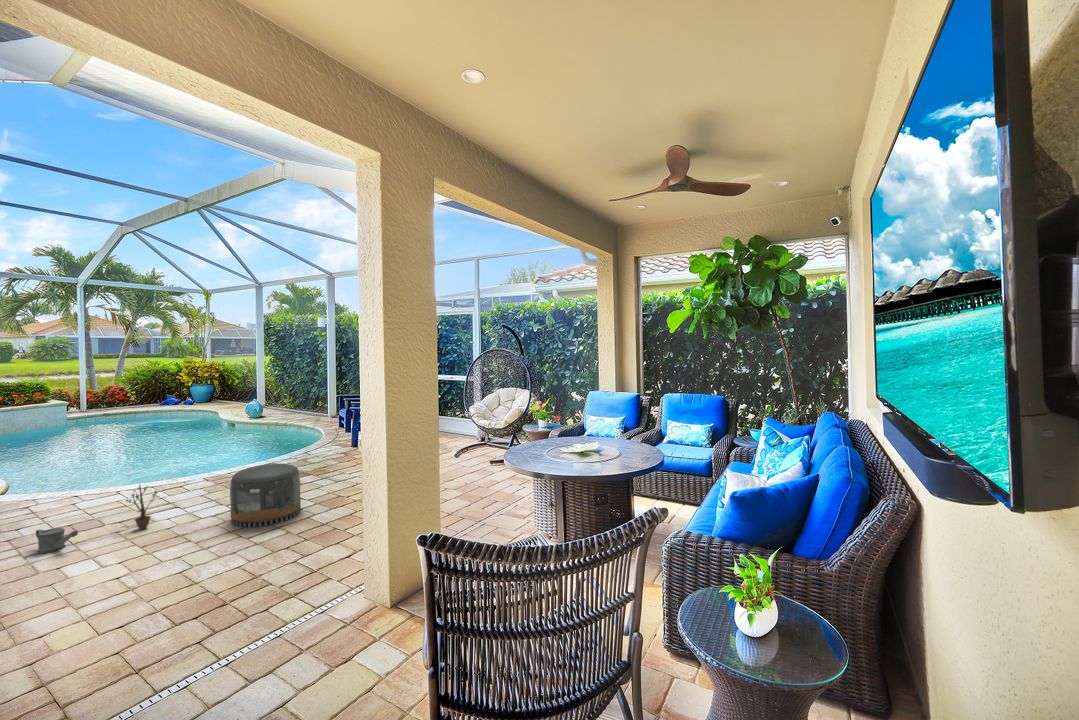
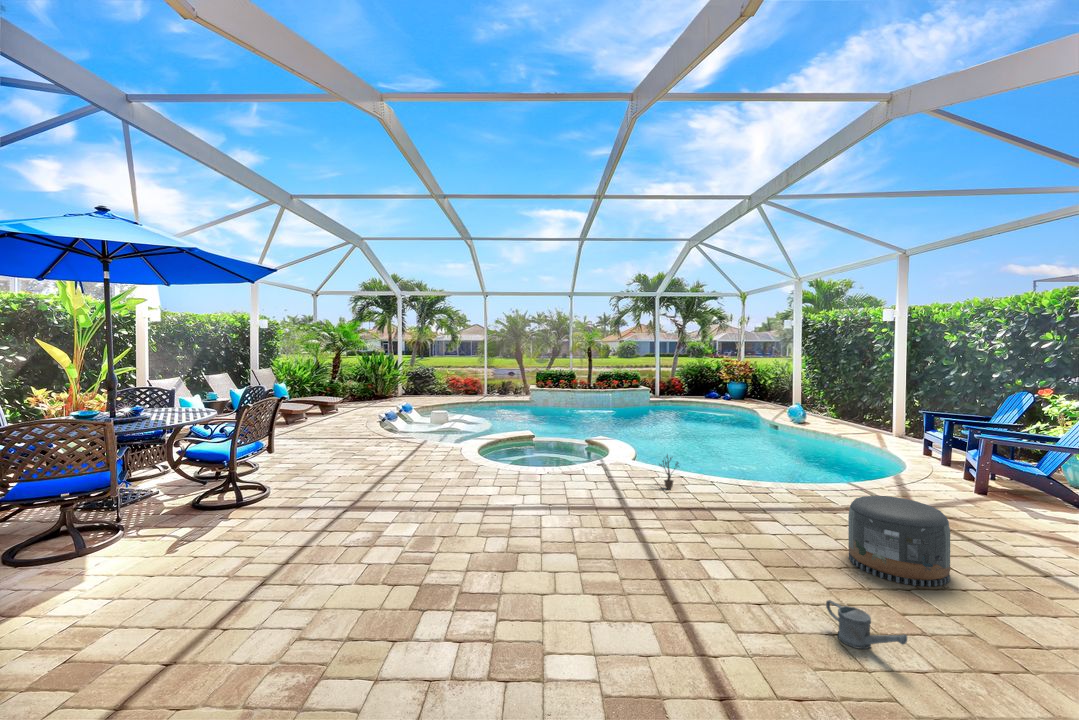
decorative plant: present [122,485,159,529] -> present [661,456,679,489]
watering can: present [36,528,78,553] -> present [826,600,907,649]

